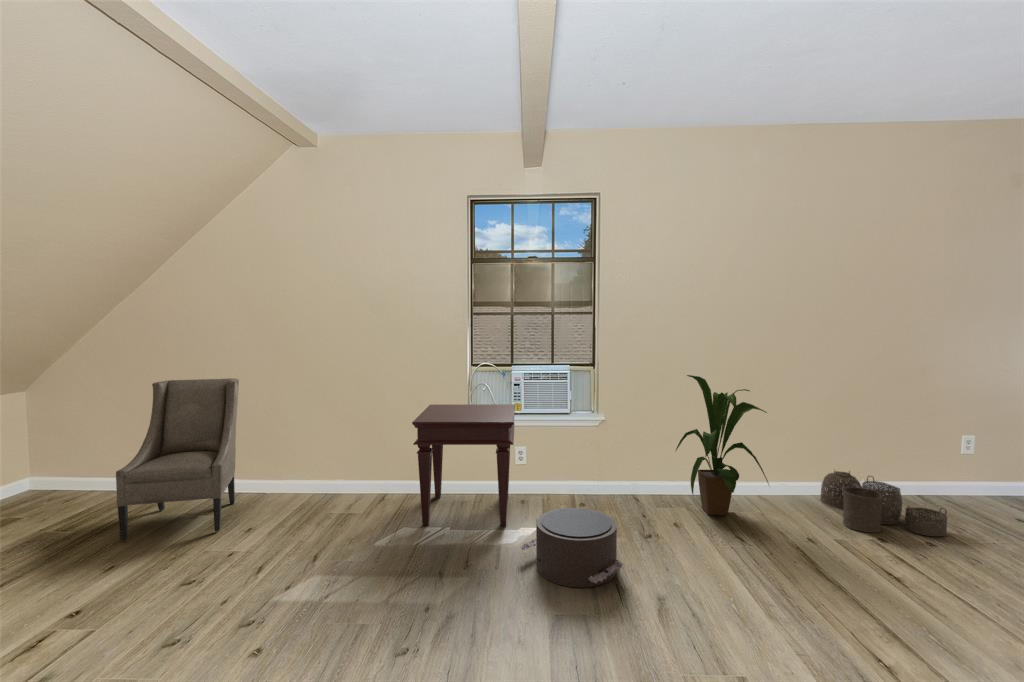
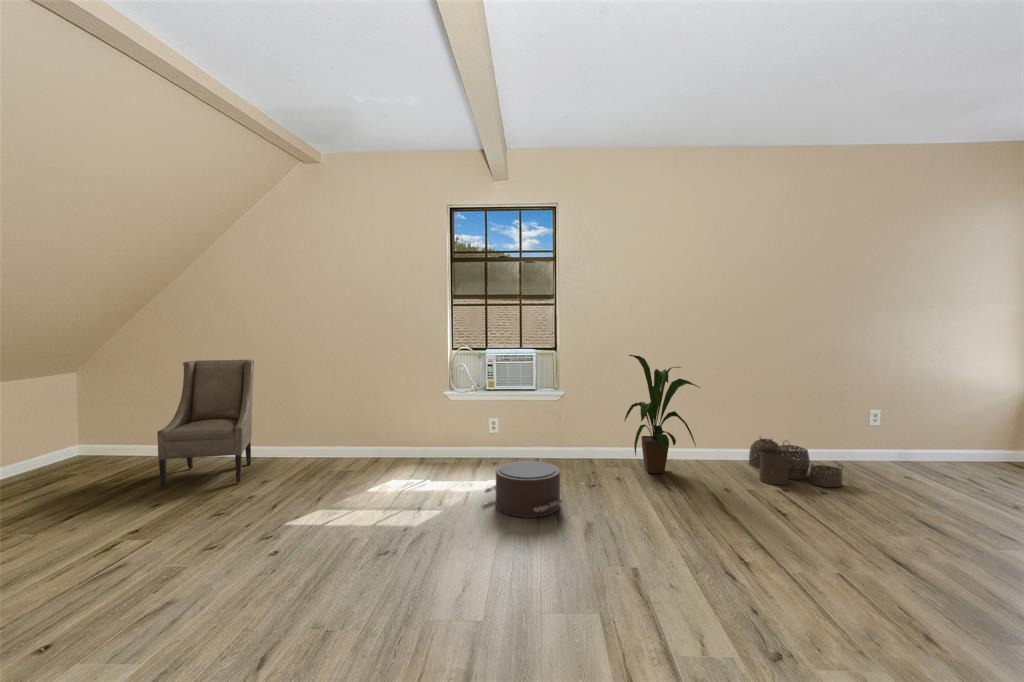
side table: present [412,404,515,525] -> none [398,382,488,479]

